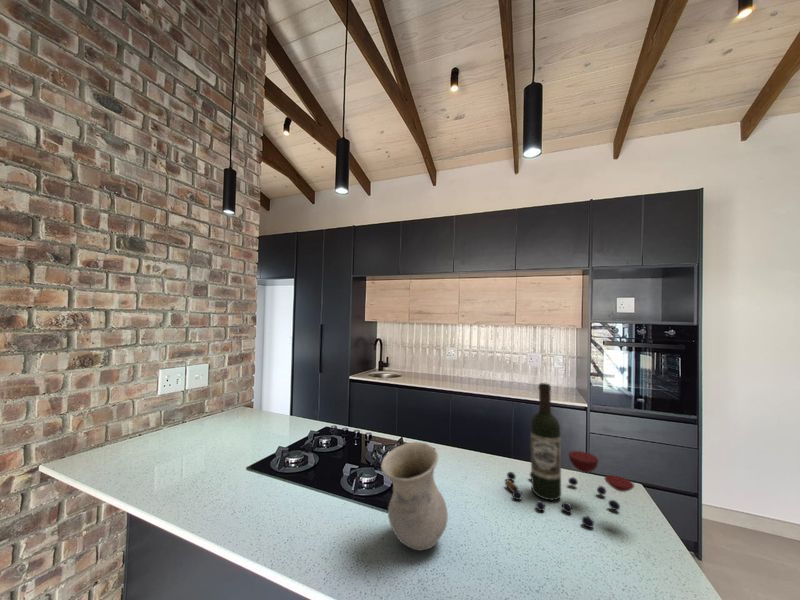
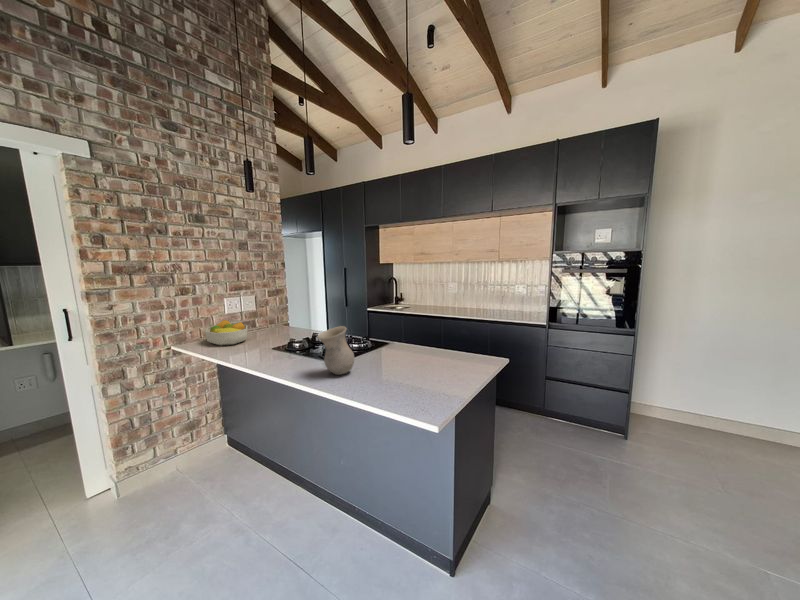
wine bottle: present [505,383,634,527] -> none [408,298,467,376]
fruit bowl: none [117,410,199,464] -> present [205,320,247,345]

